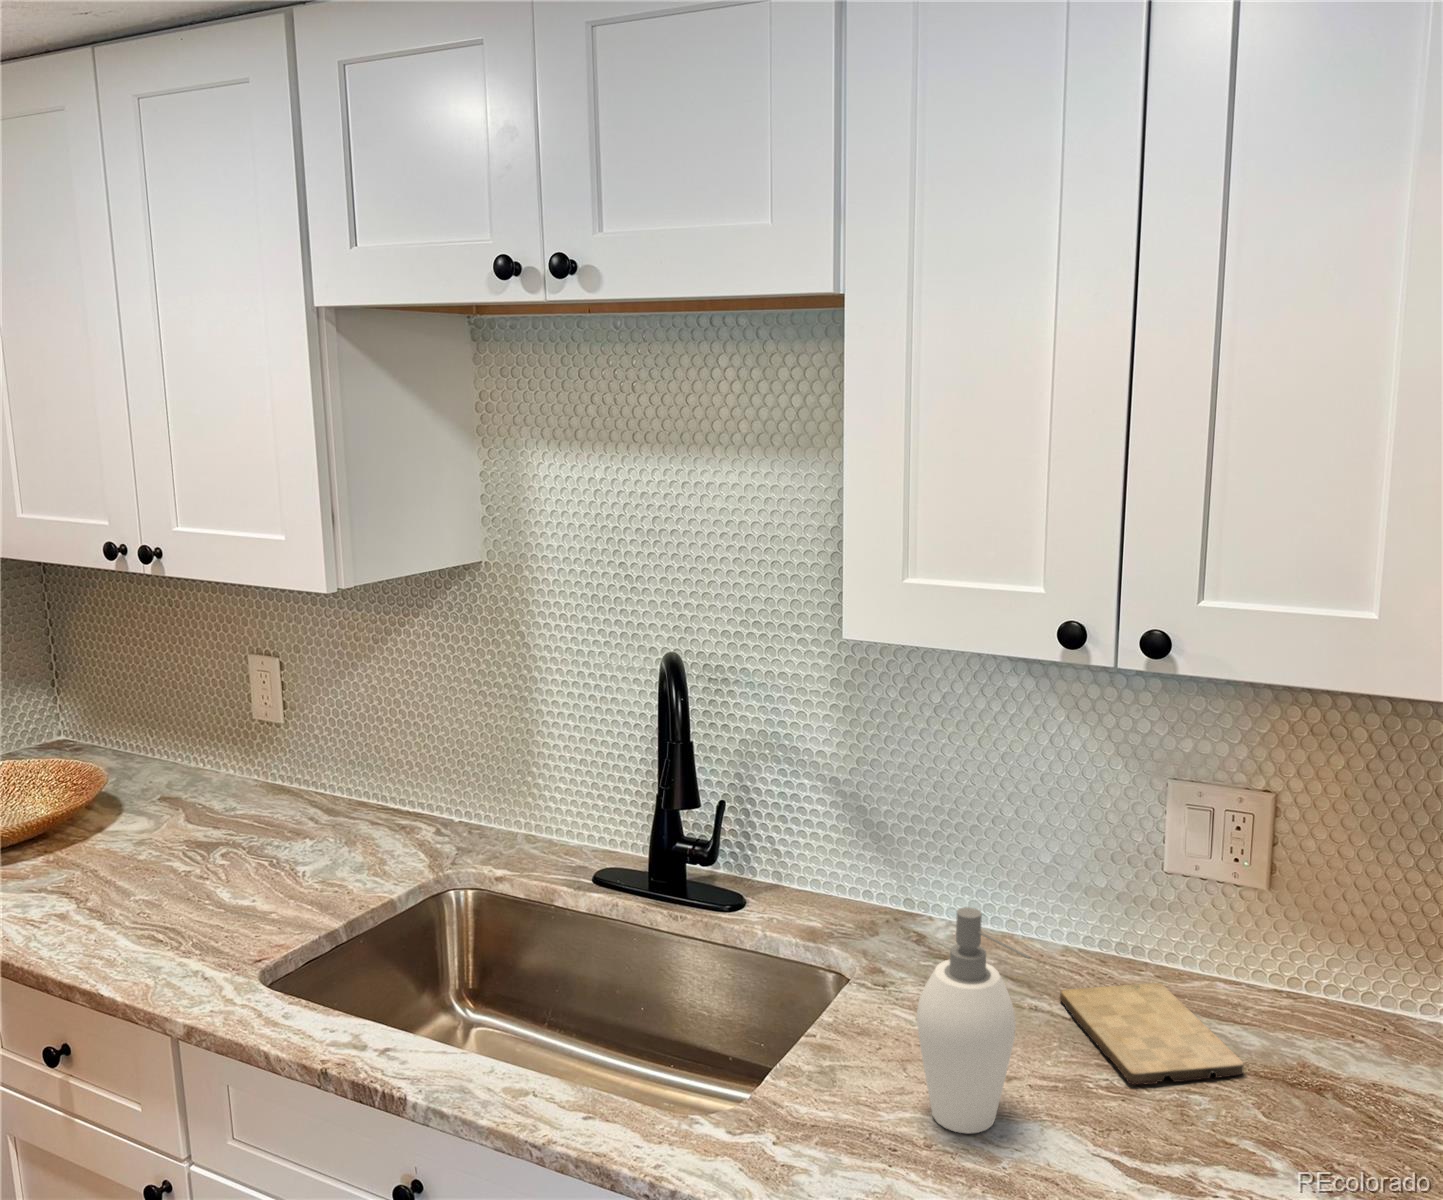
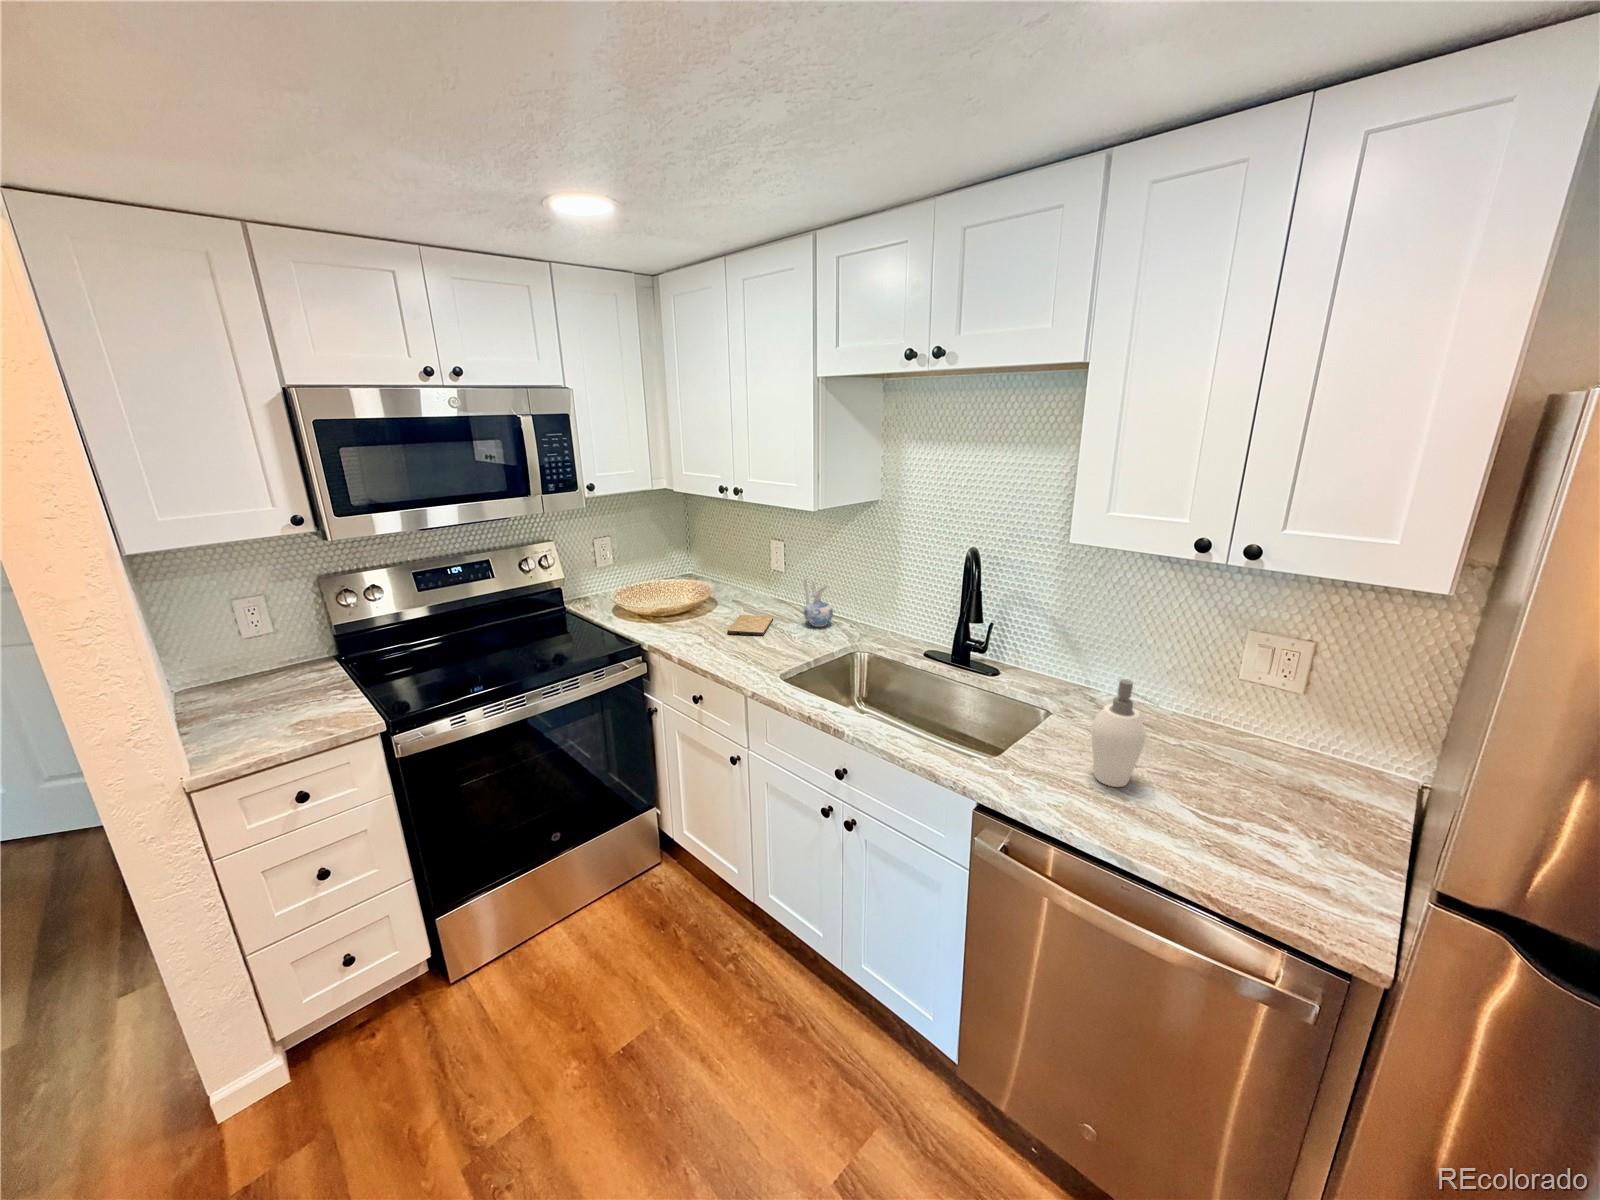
ceramic pitcher: none [321,731,393,841] -> present [804,577,833,627]
cutting board: present [1060,983,1244,1085] -> present [727,615,773,635]

